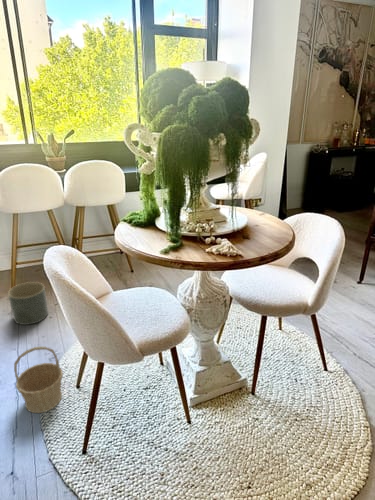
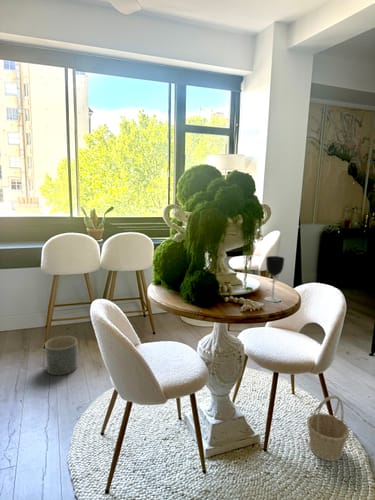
wine glass: none [253,185,278,240] -> present [265,256,284,302]
basket: present [14,346,63,413] -> present [307,396,349,461]

